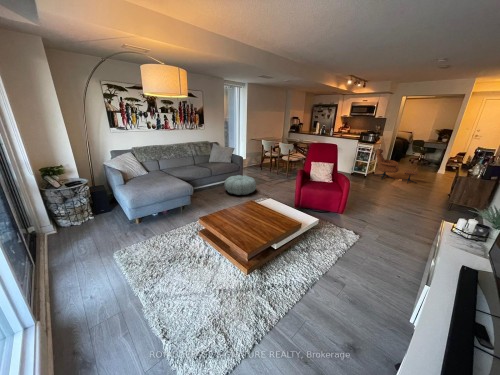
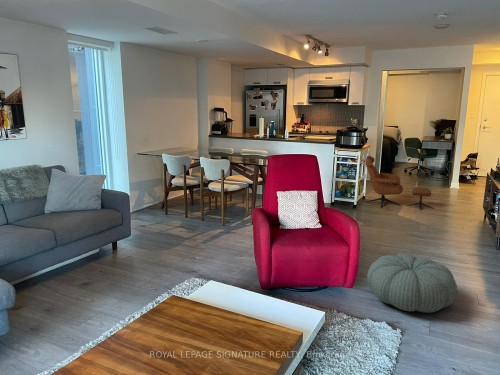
pouf: present [224,175,256,195] -> present [367,254,457,313]

